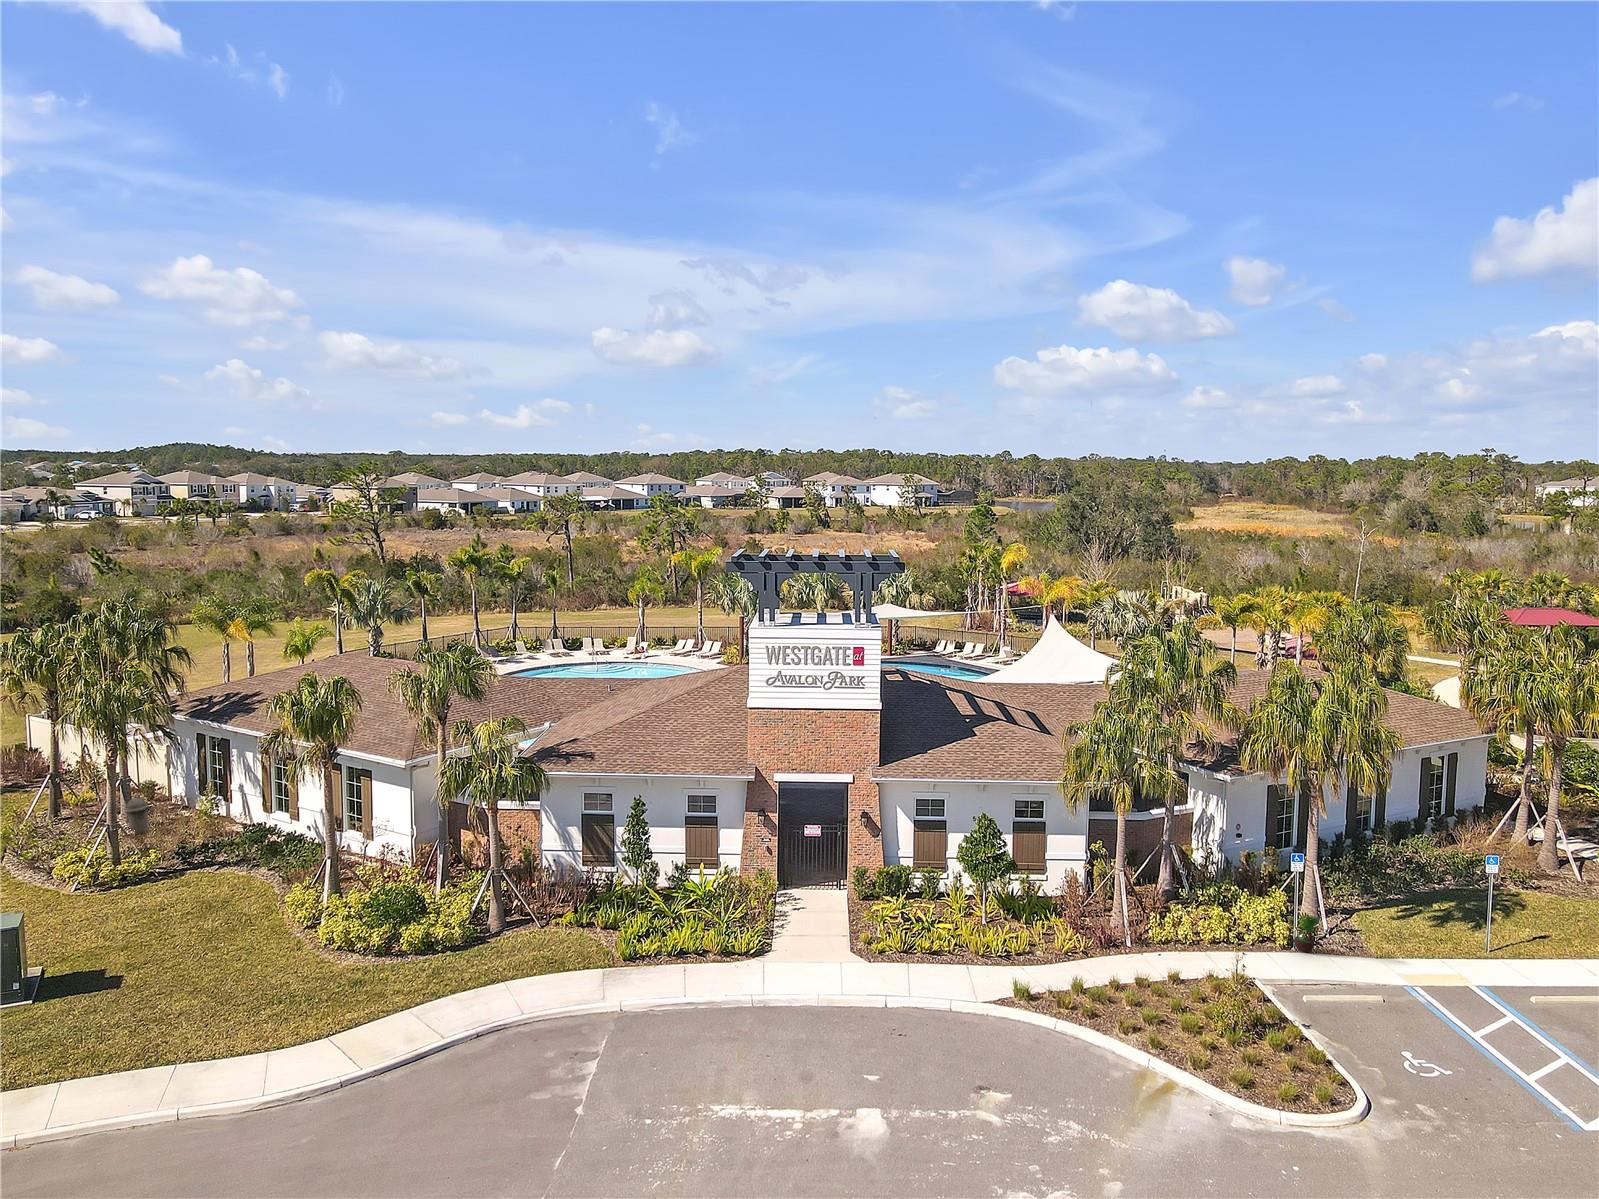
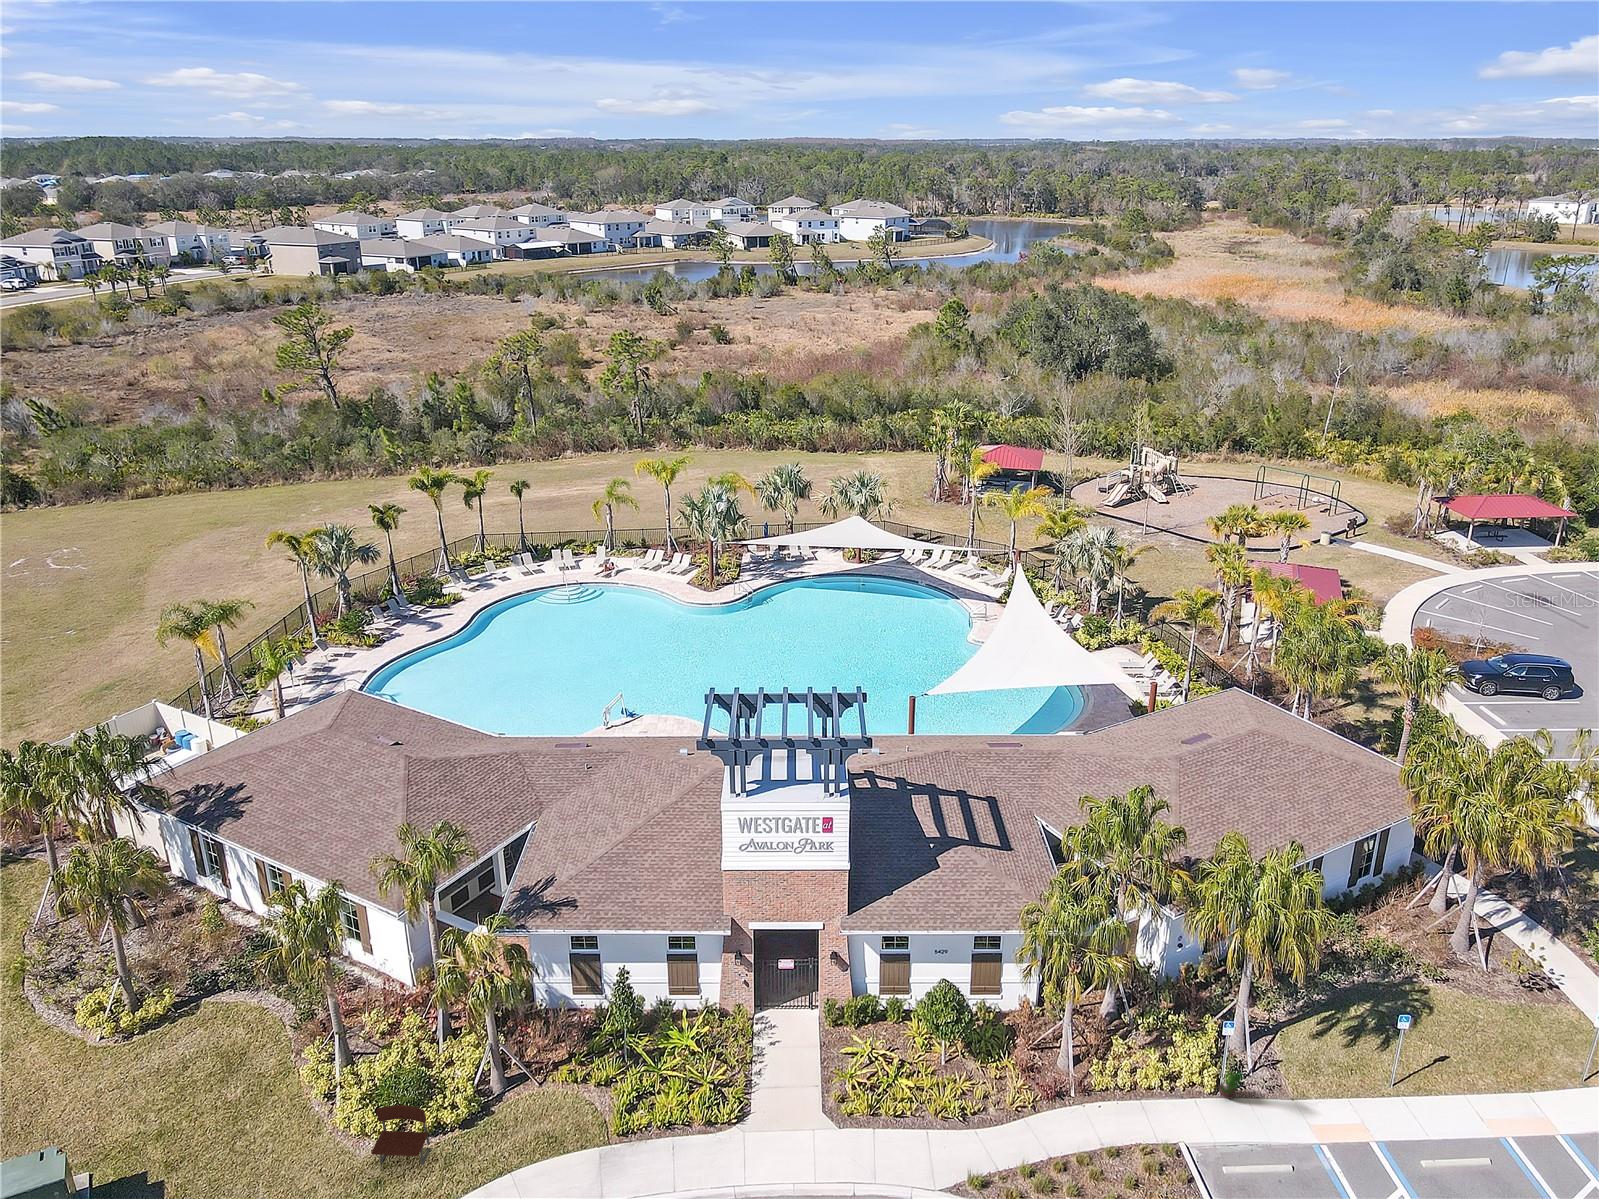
trash can: present [126,797,149,834] -> none [135,902,160,935]
bench: none [345,896,410,965] -> present [371,1105,430,1165]

